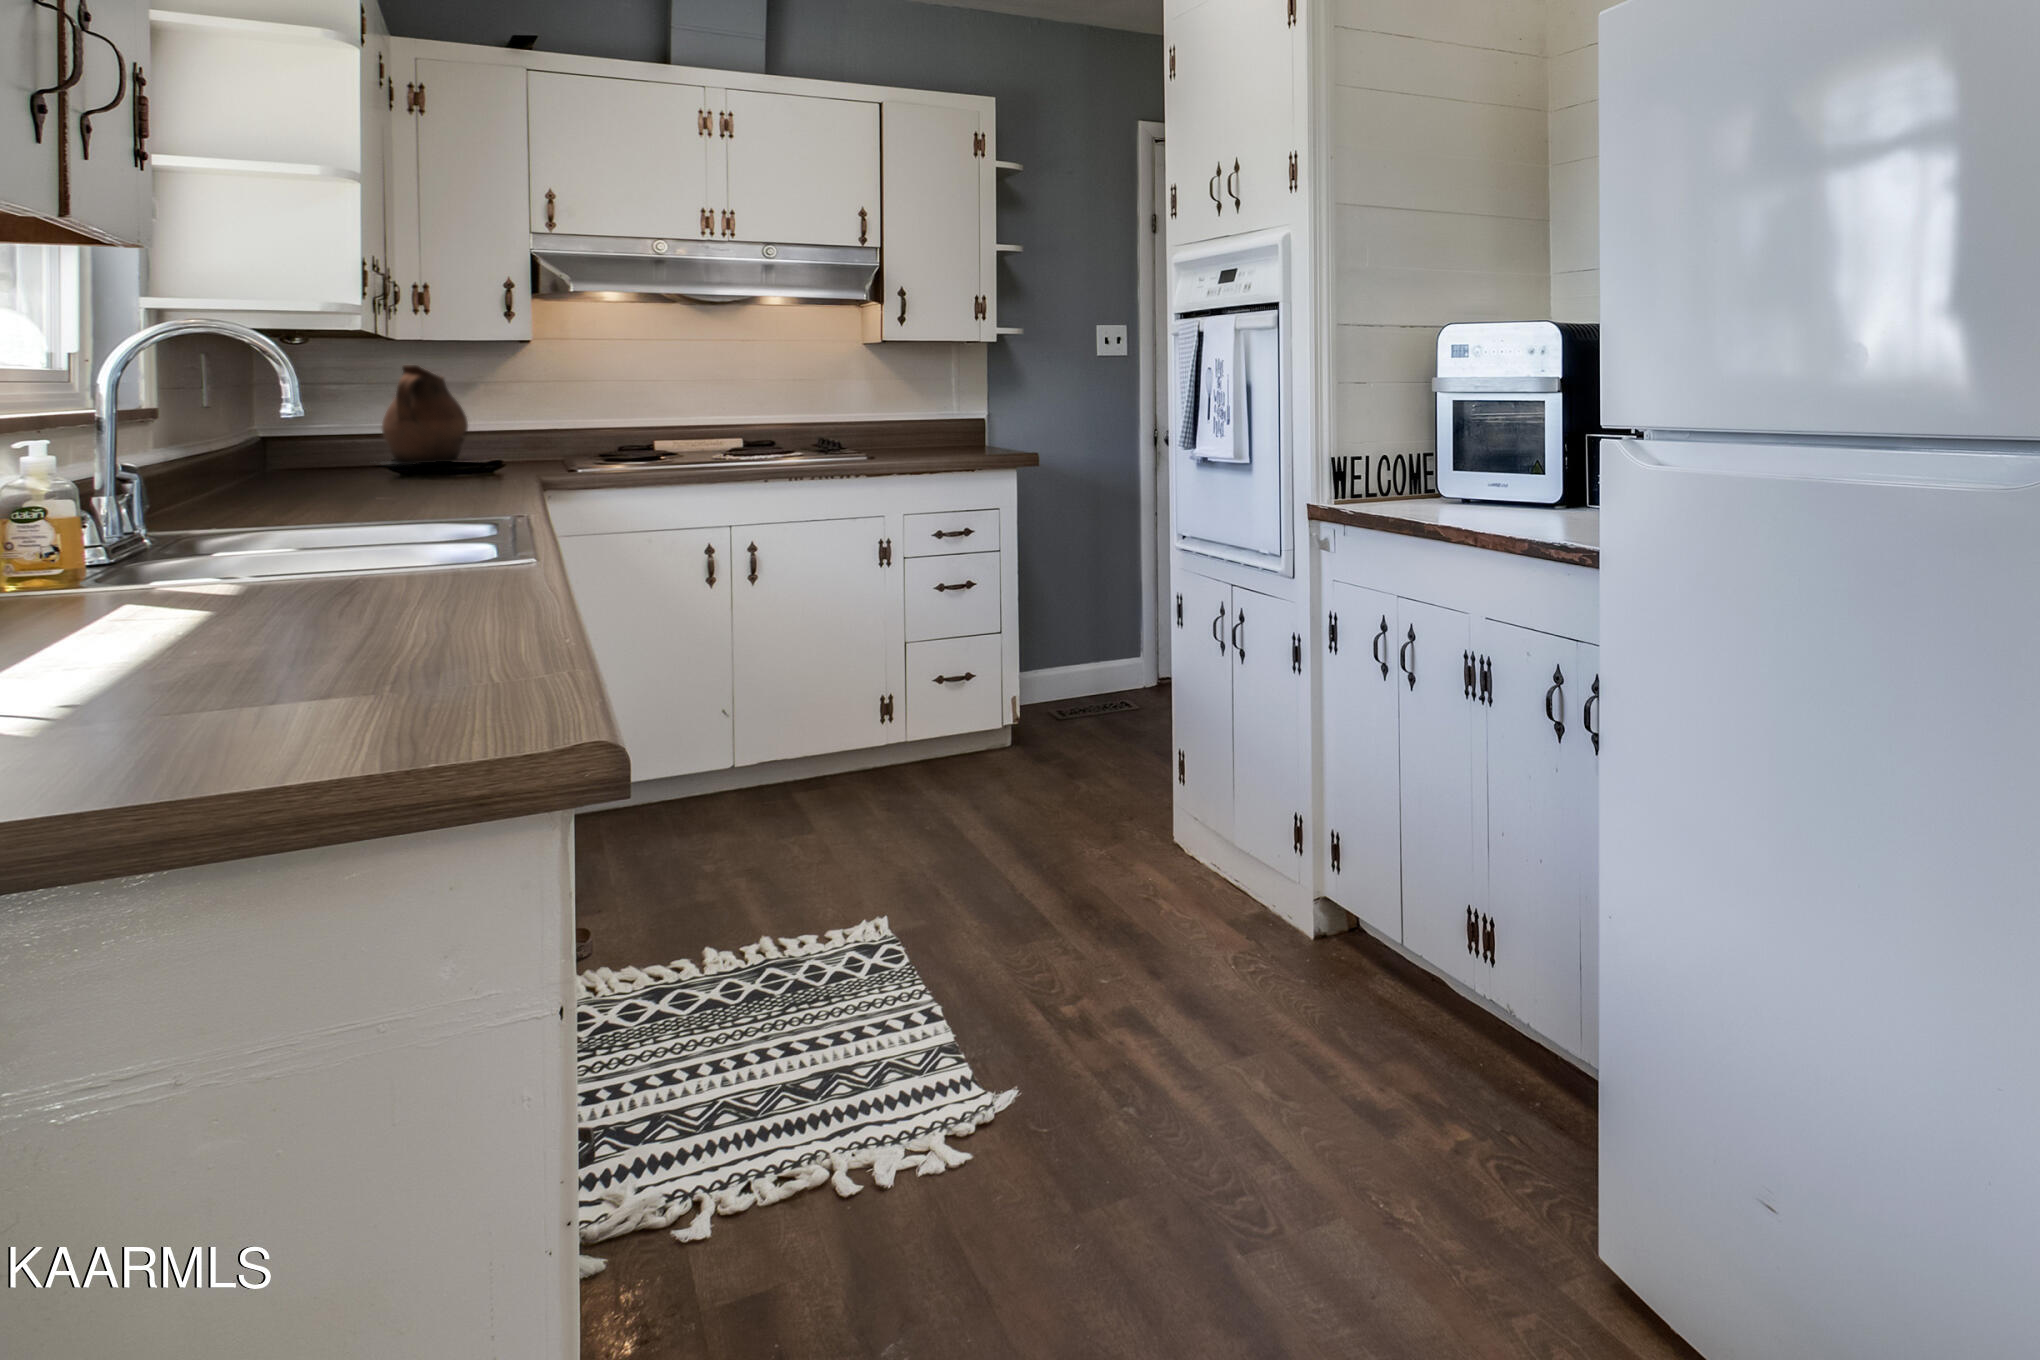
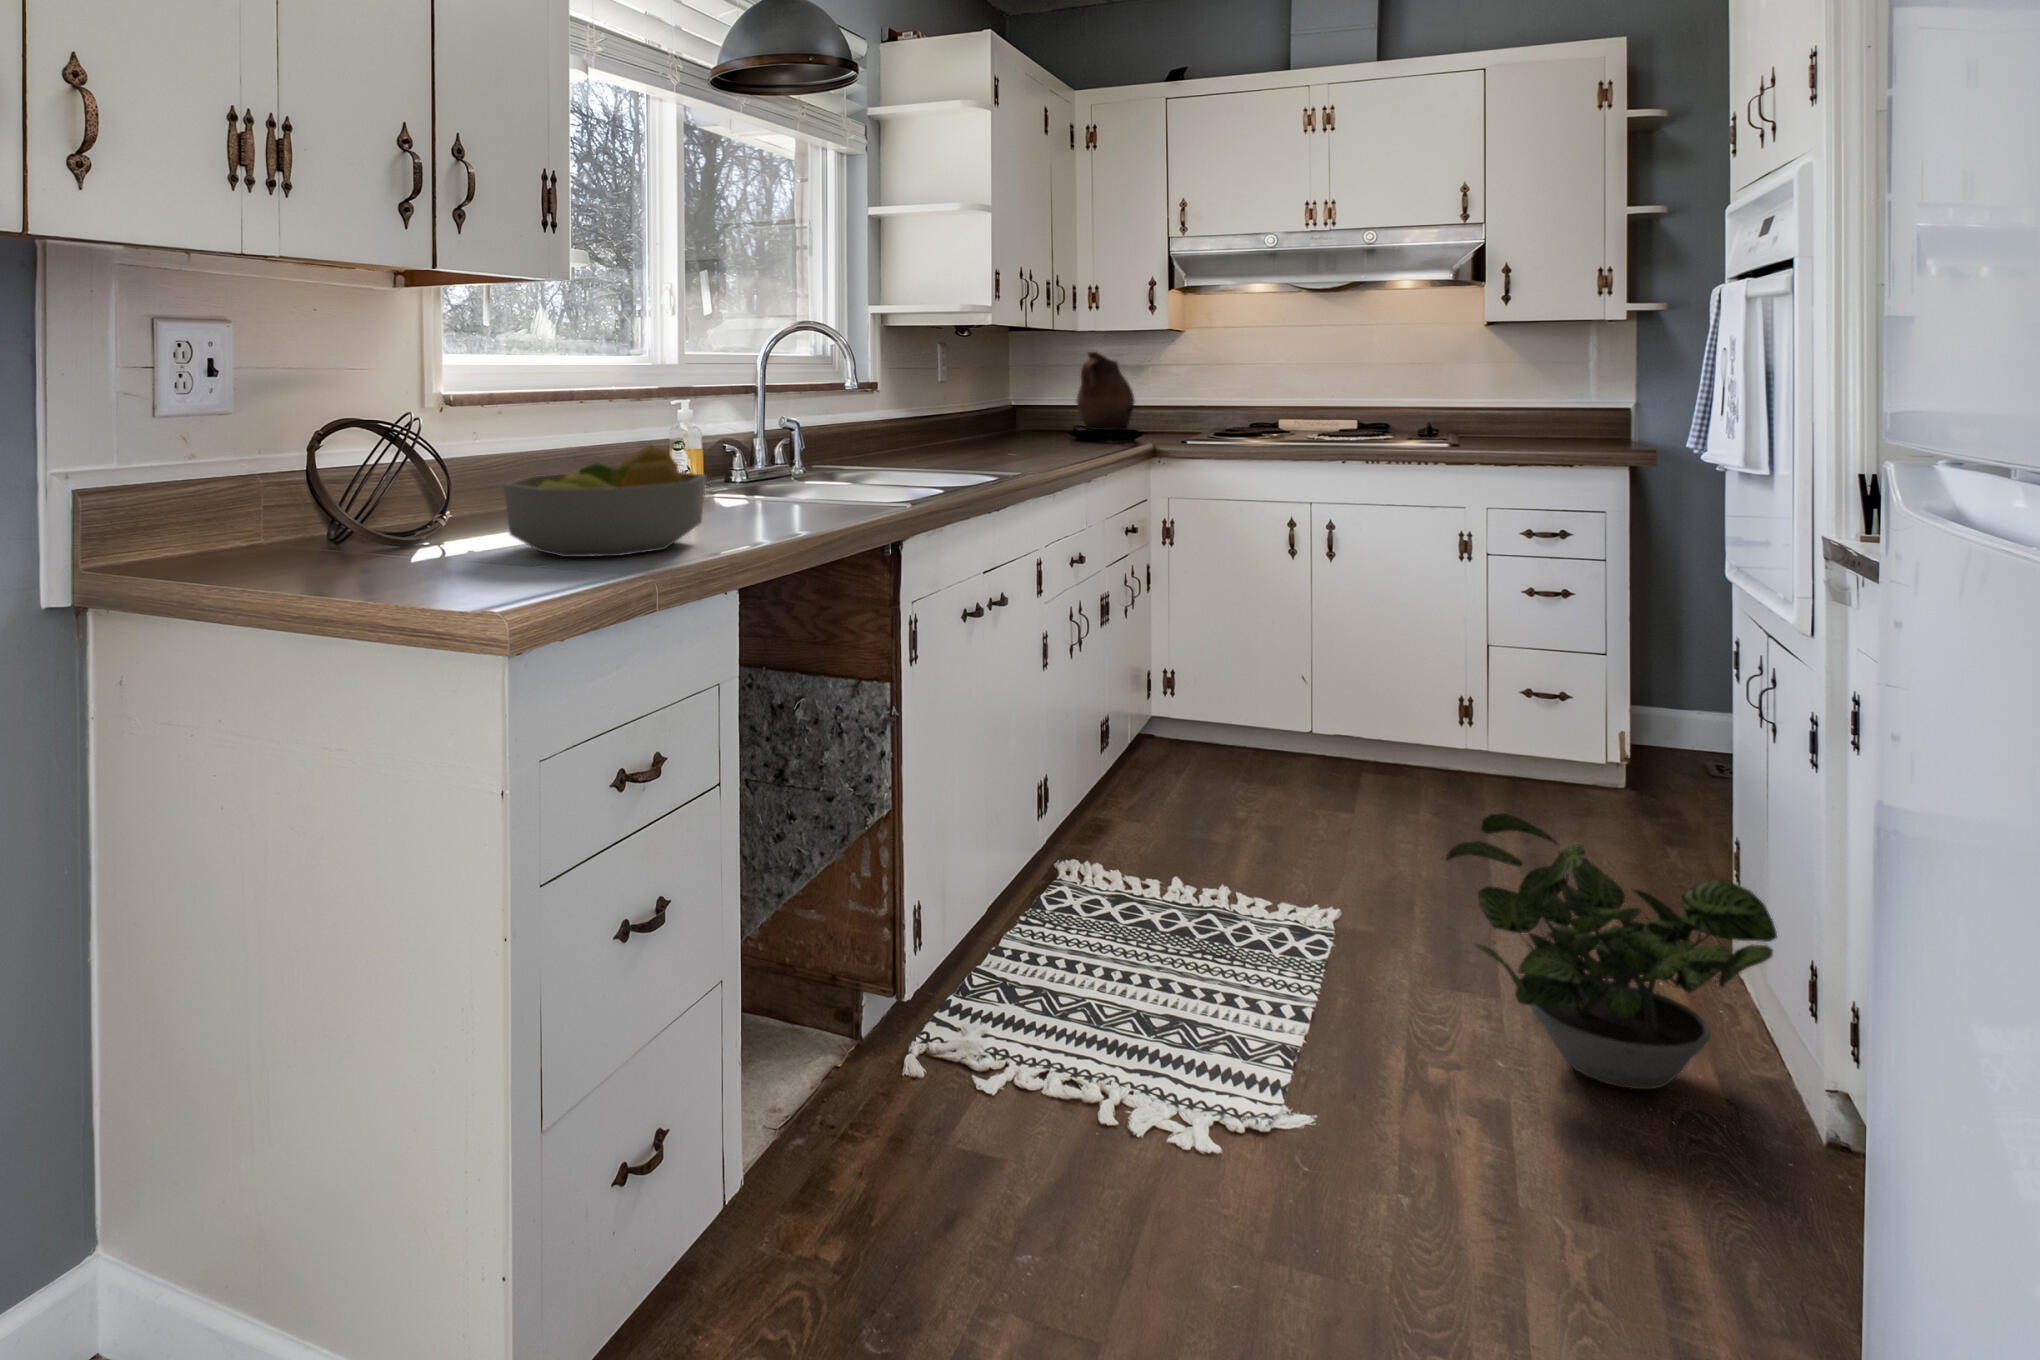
fruit bowl: none [122,496,485,675] -> present [503,445,707,557]
potted plant: none [1043,769,1285,967] -> present [1446,813,1777,1089]

